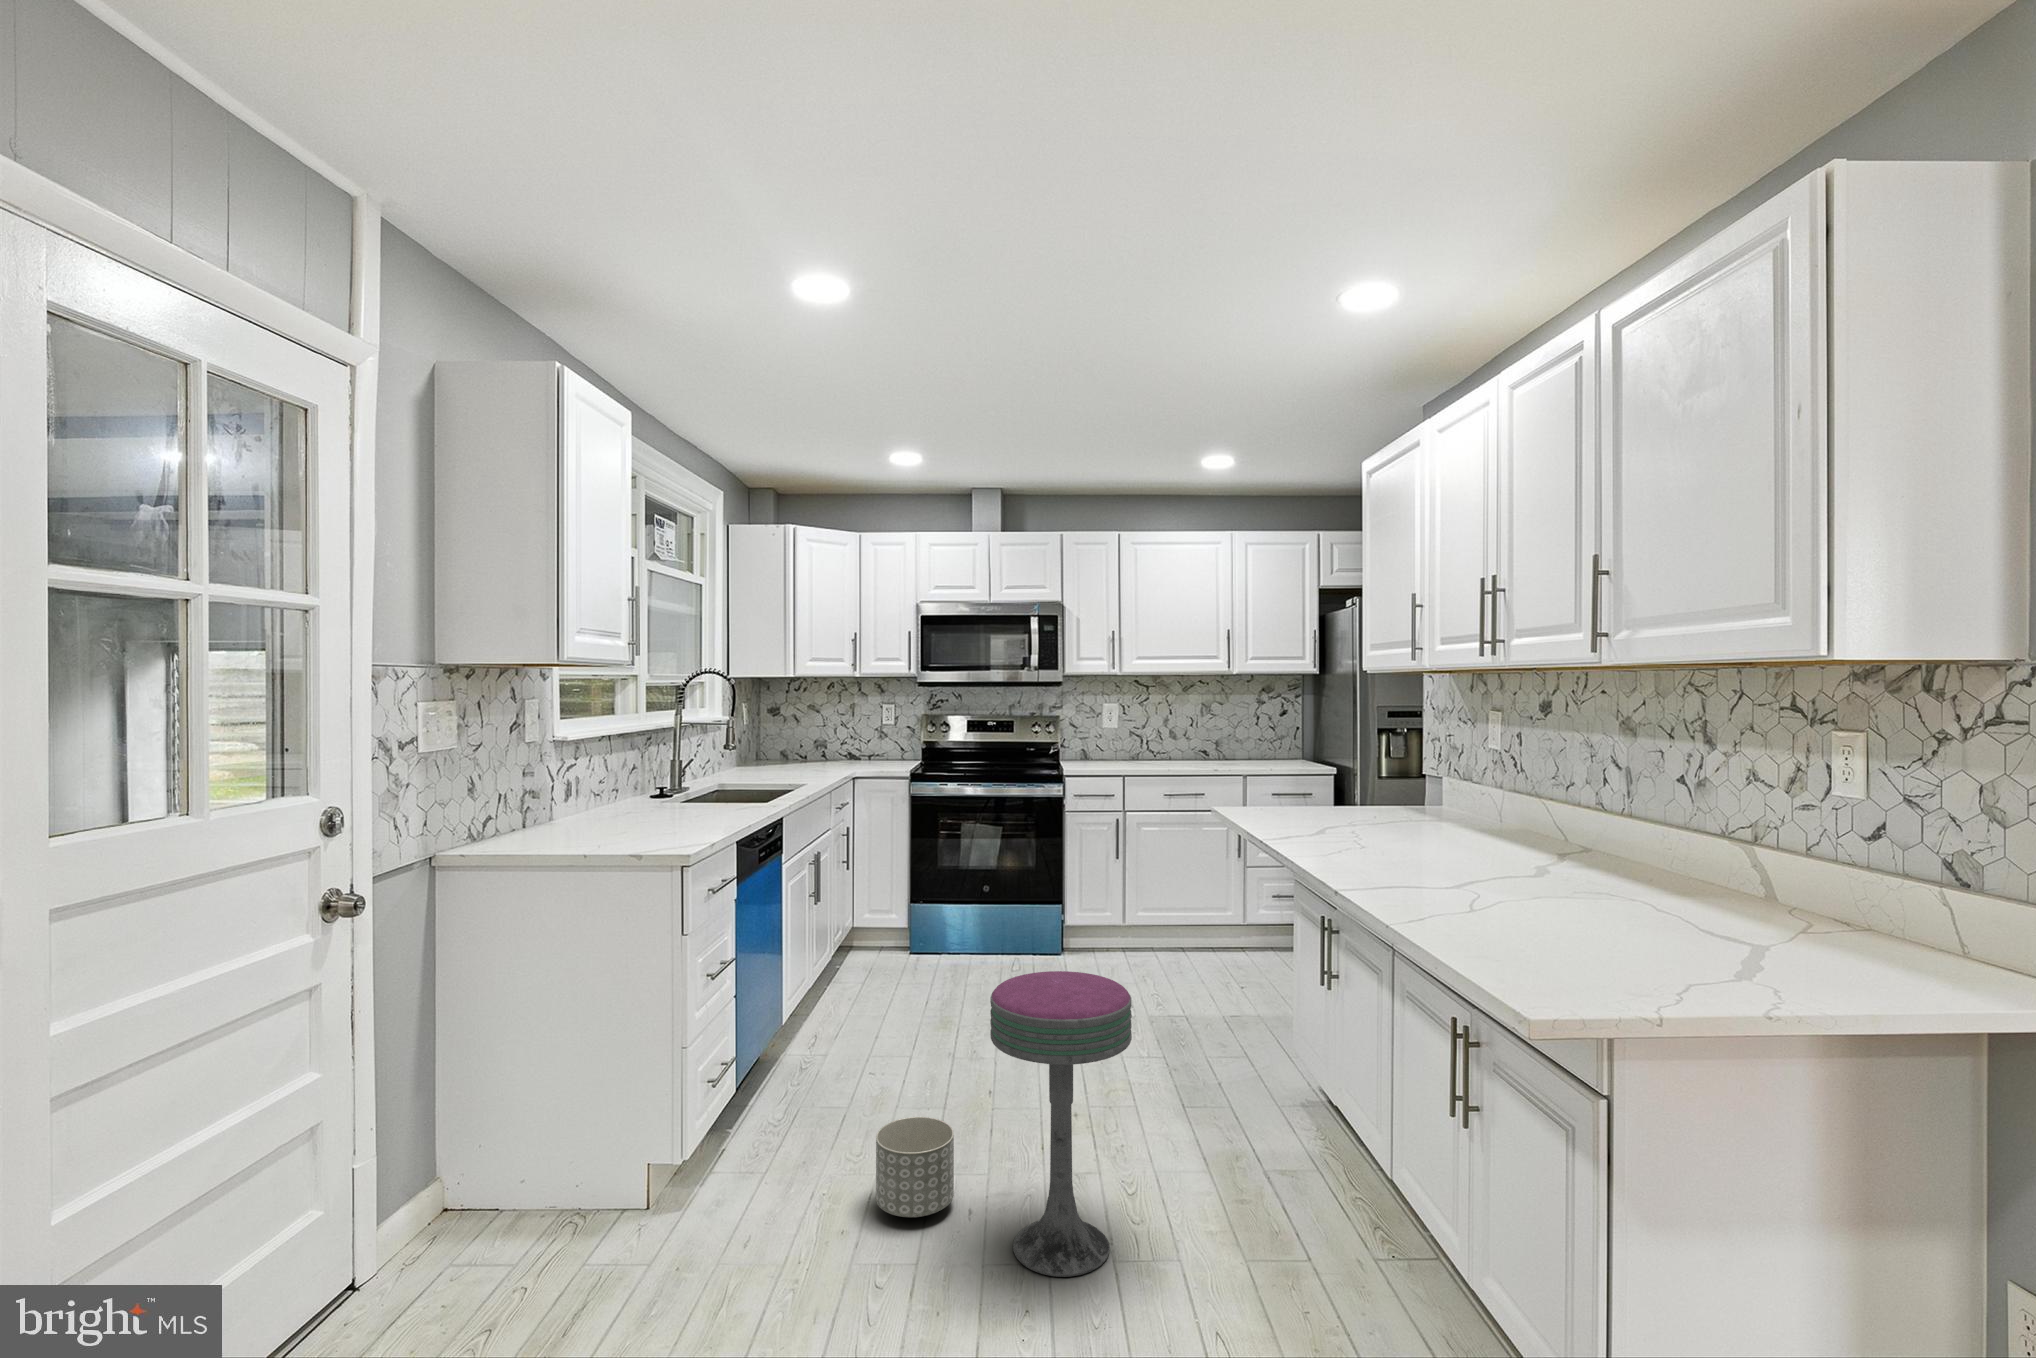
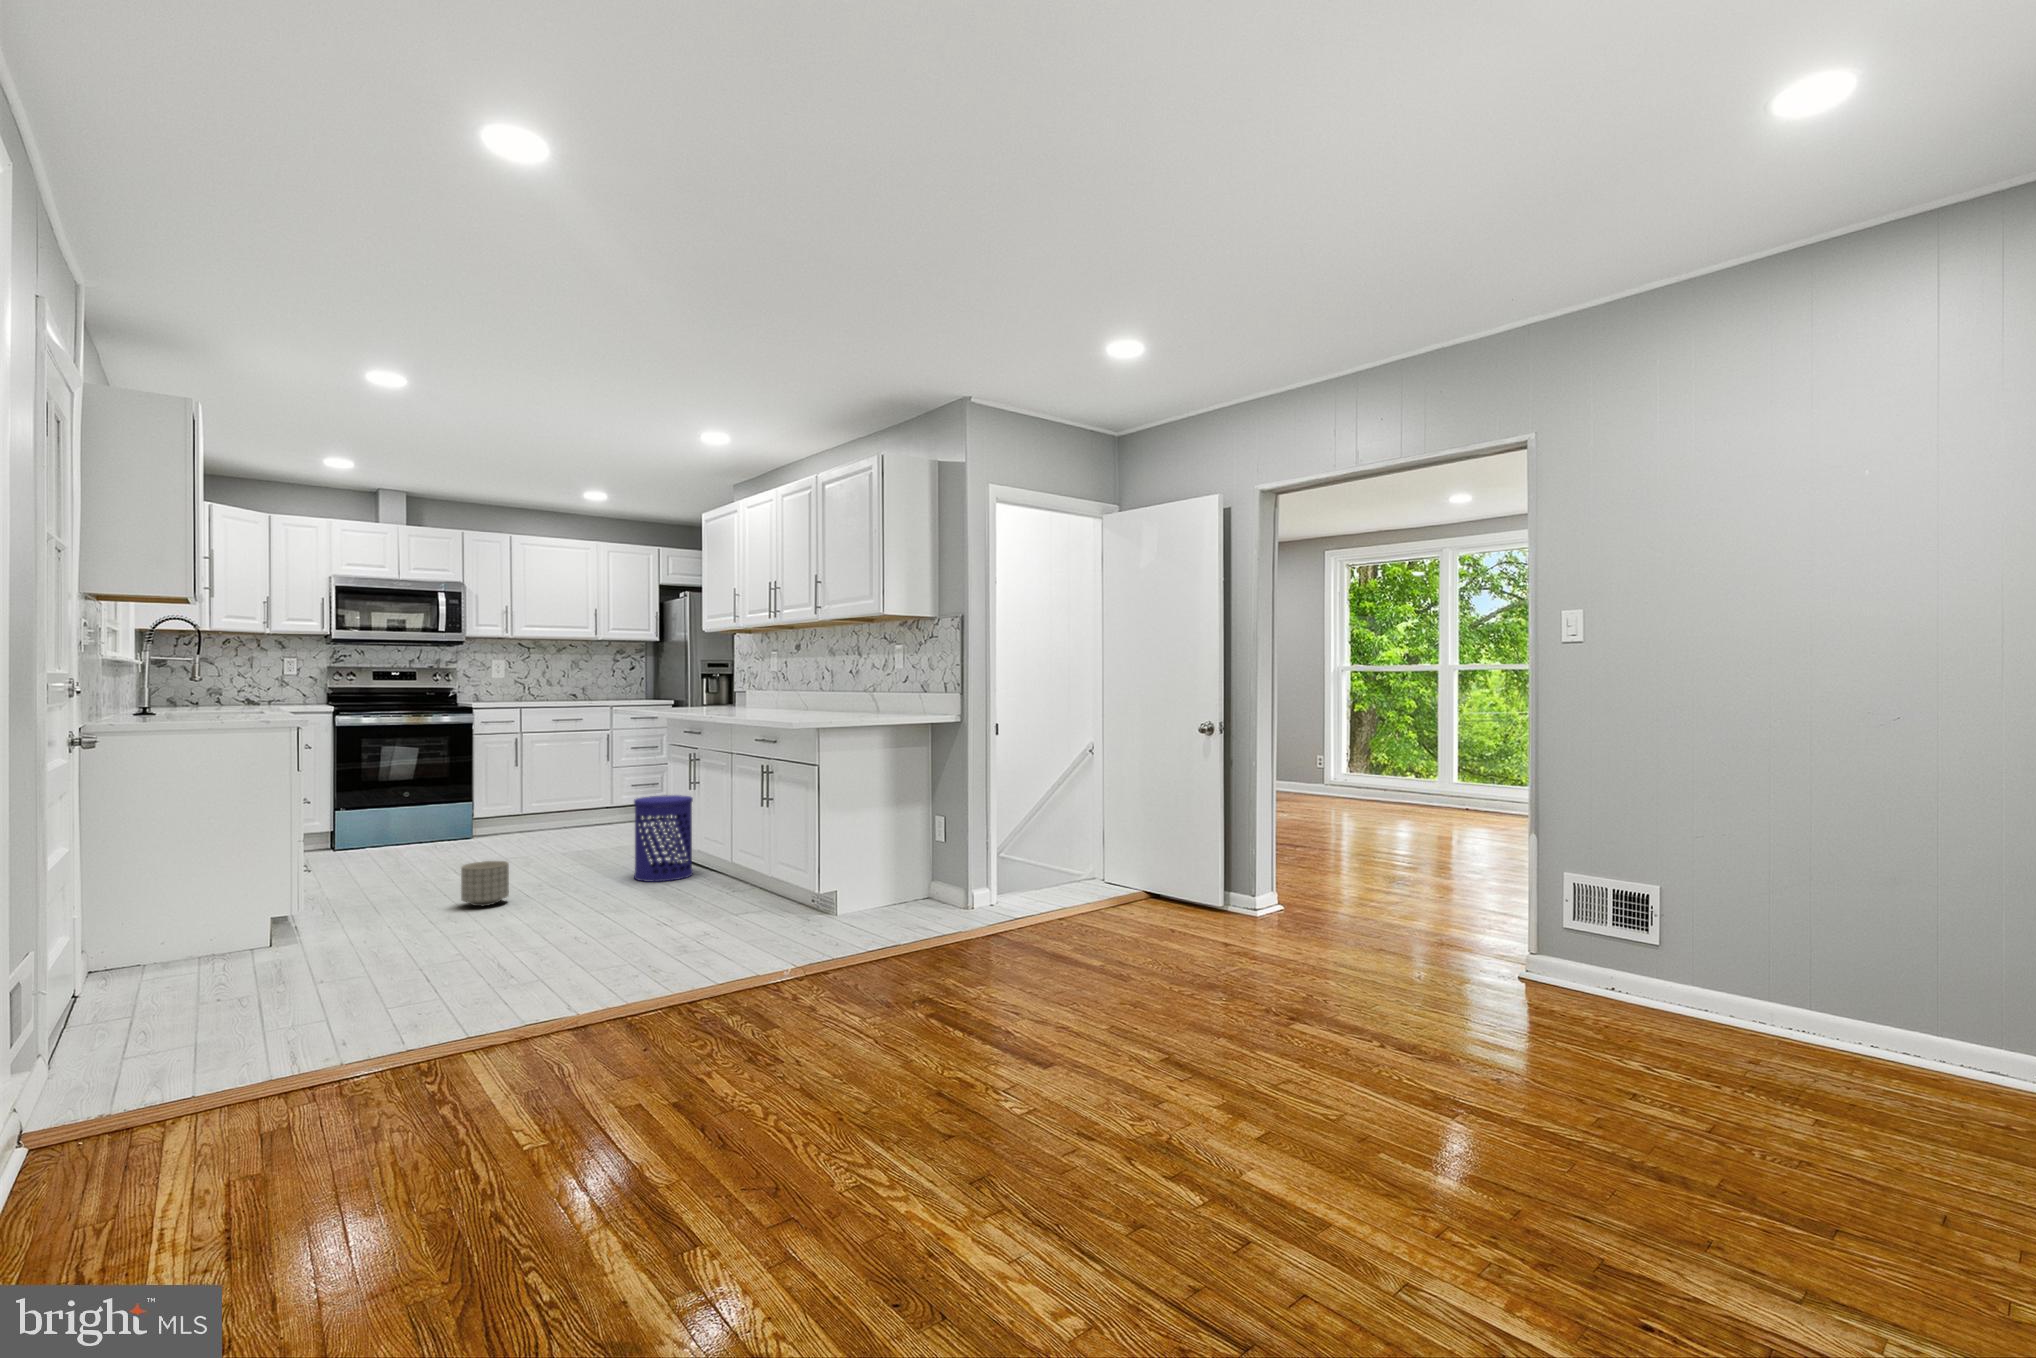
bar stool: present [990,971,1132,1277] -> none [540,769,616,903]
waste bin: none [1194,1014,1310,1226] -> present [634,795,693,882]

